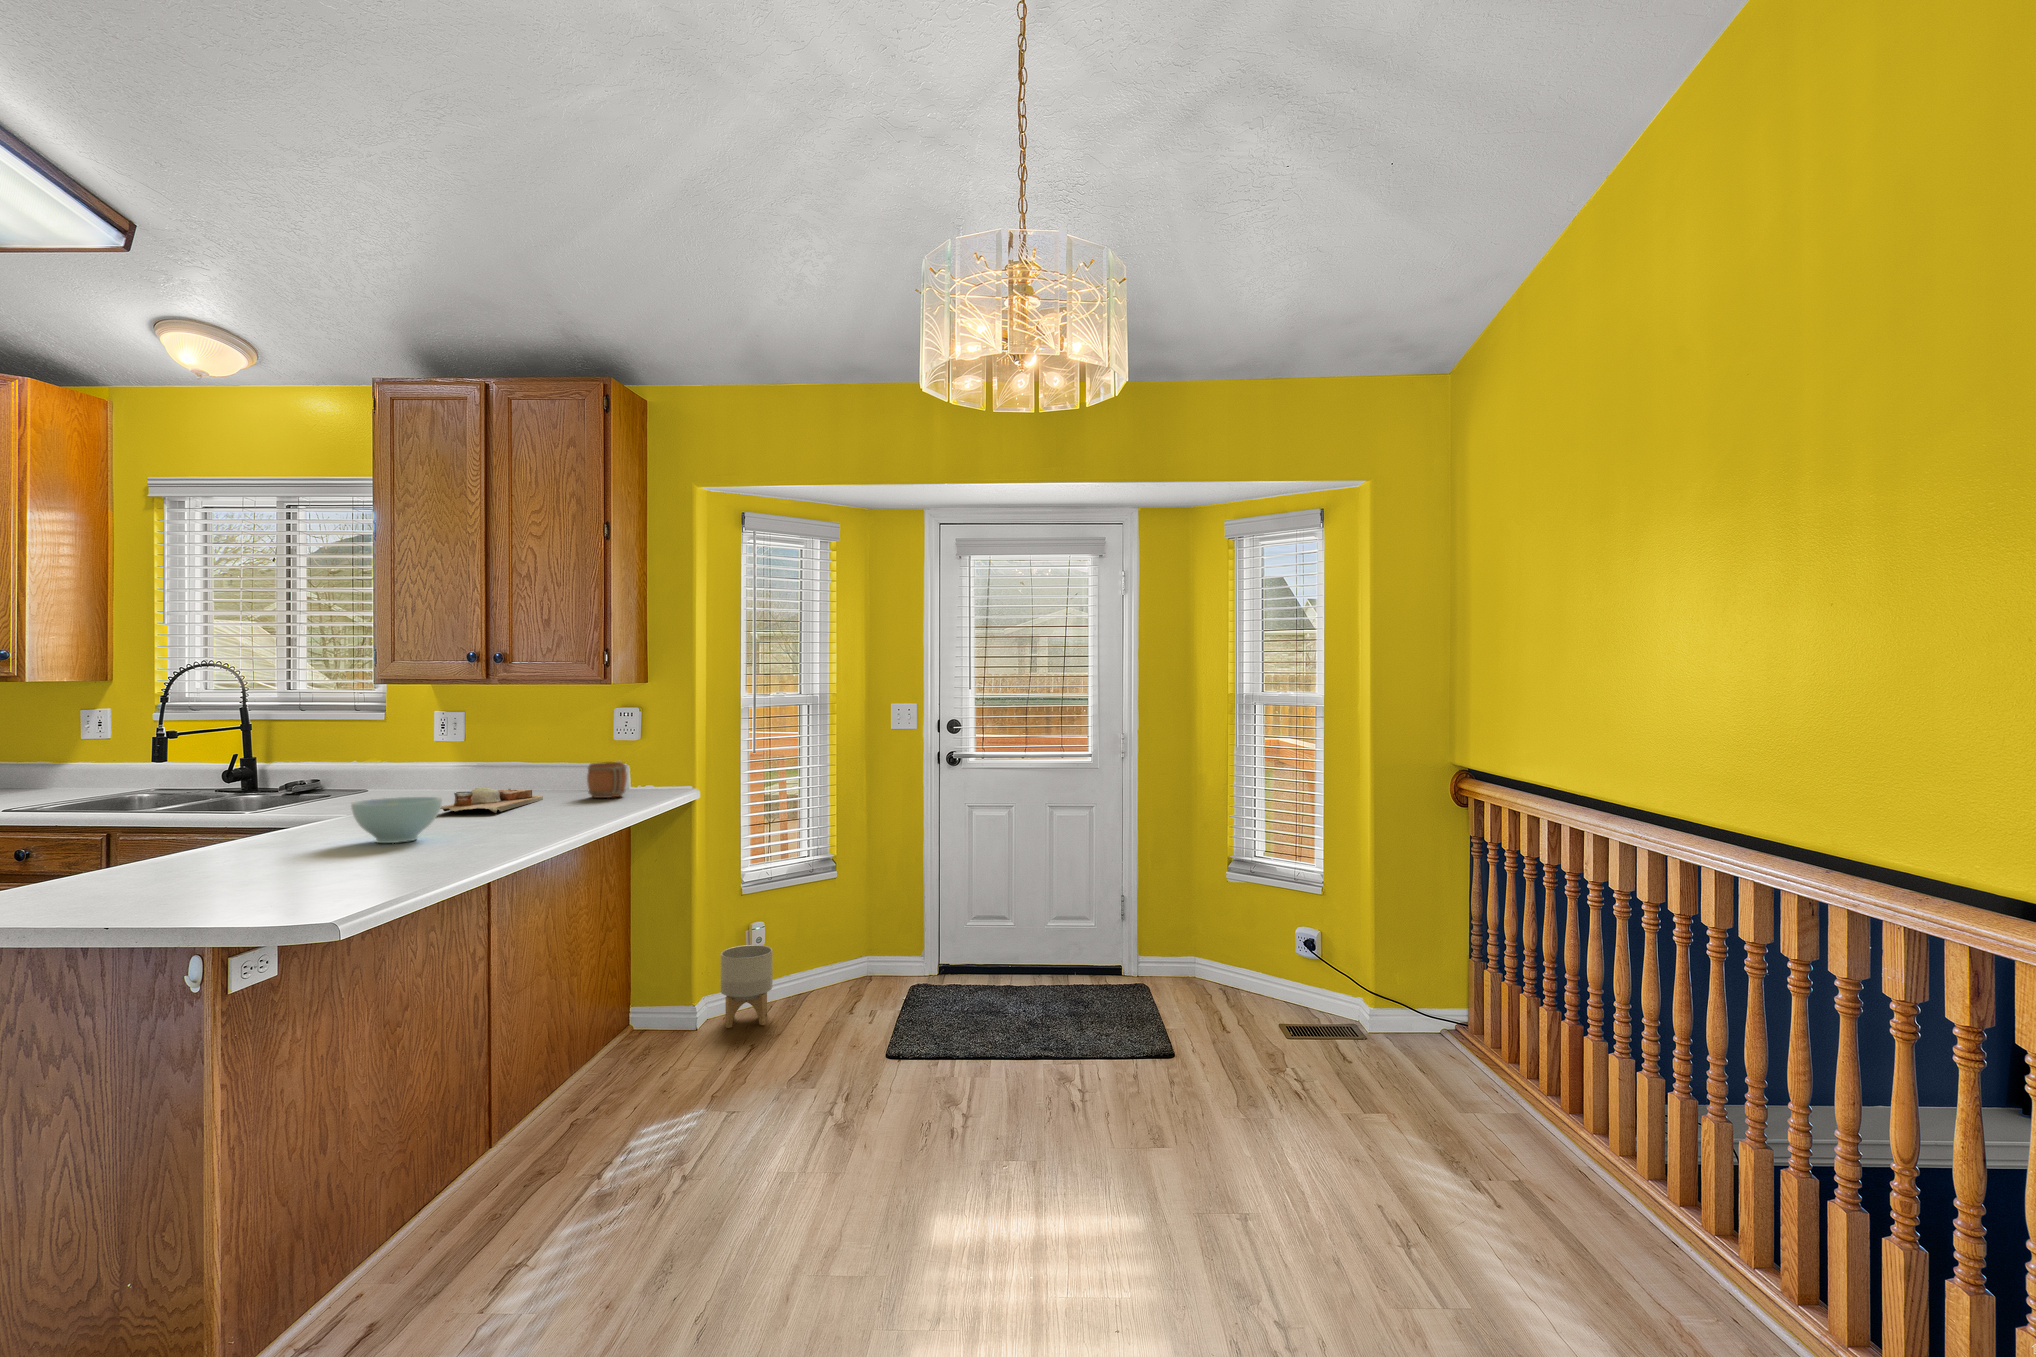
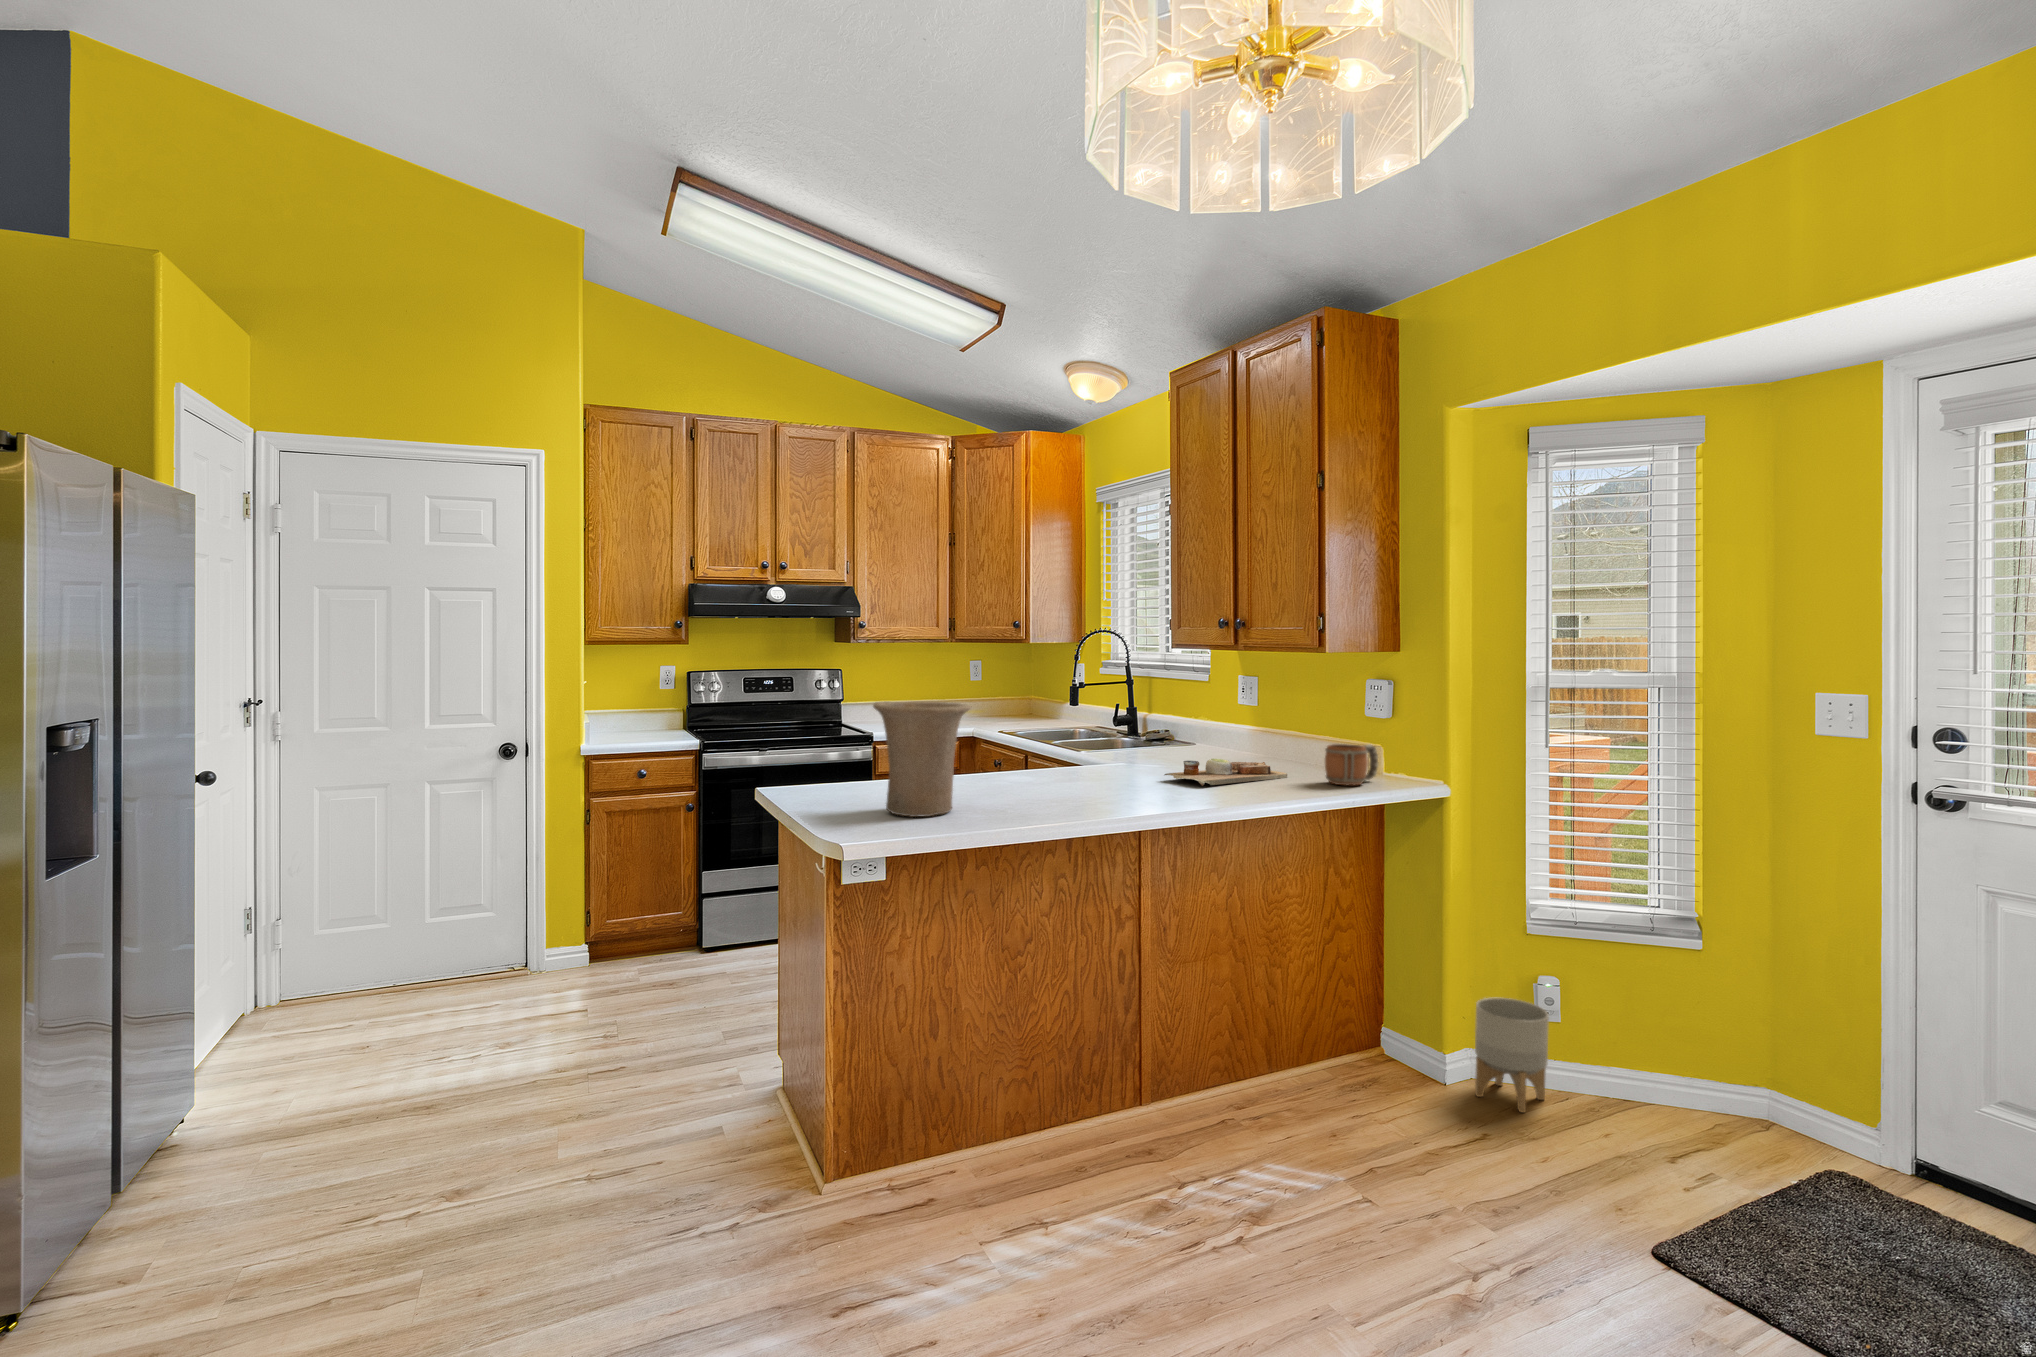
vase: none [156,737,318,884] -> present [873,701,971,817]
bowl: present [351,797,442,843] -> none [1039,760,1108,803]

